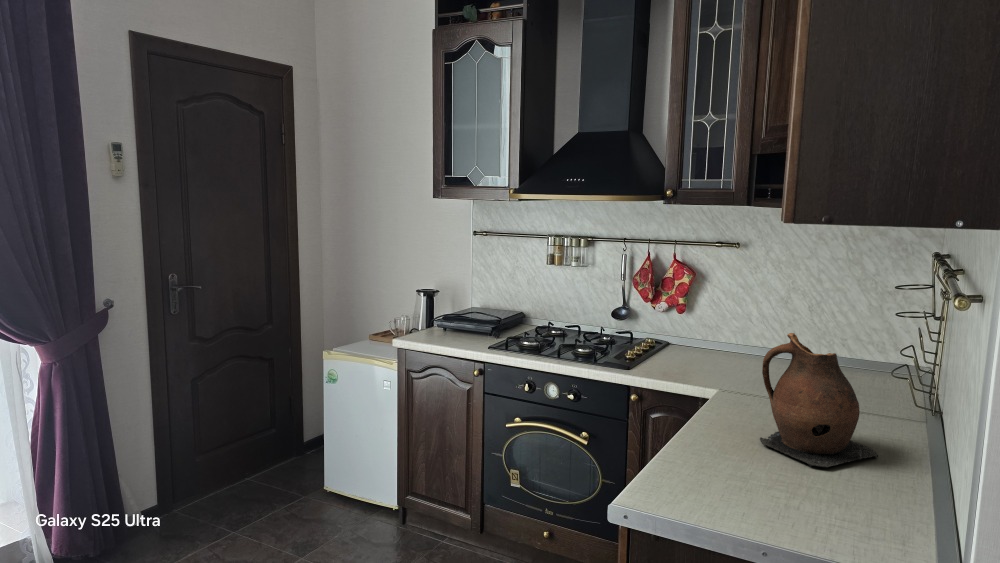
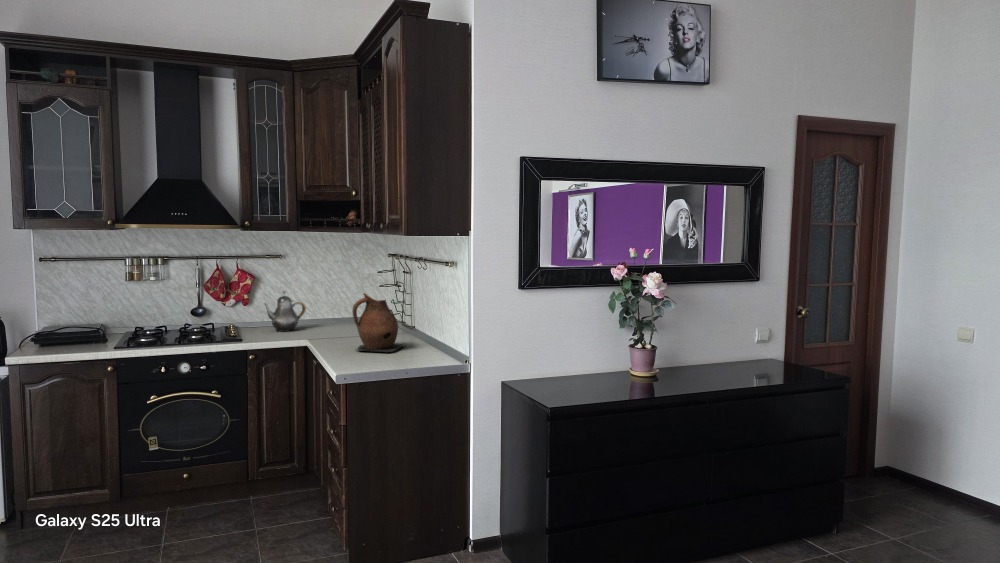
teapot: none [691,300,762,364] -> present [264,291,306,332]

